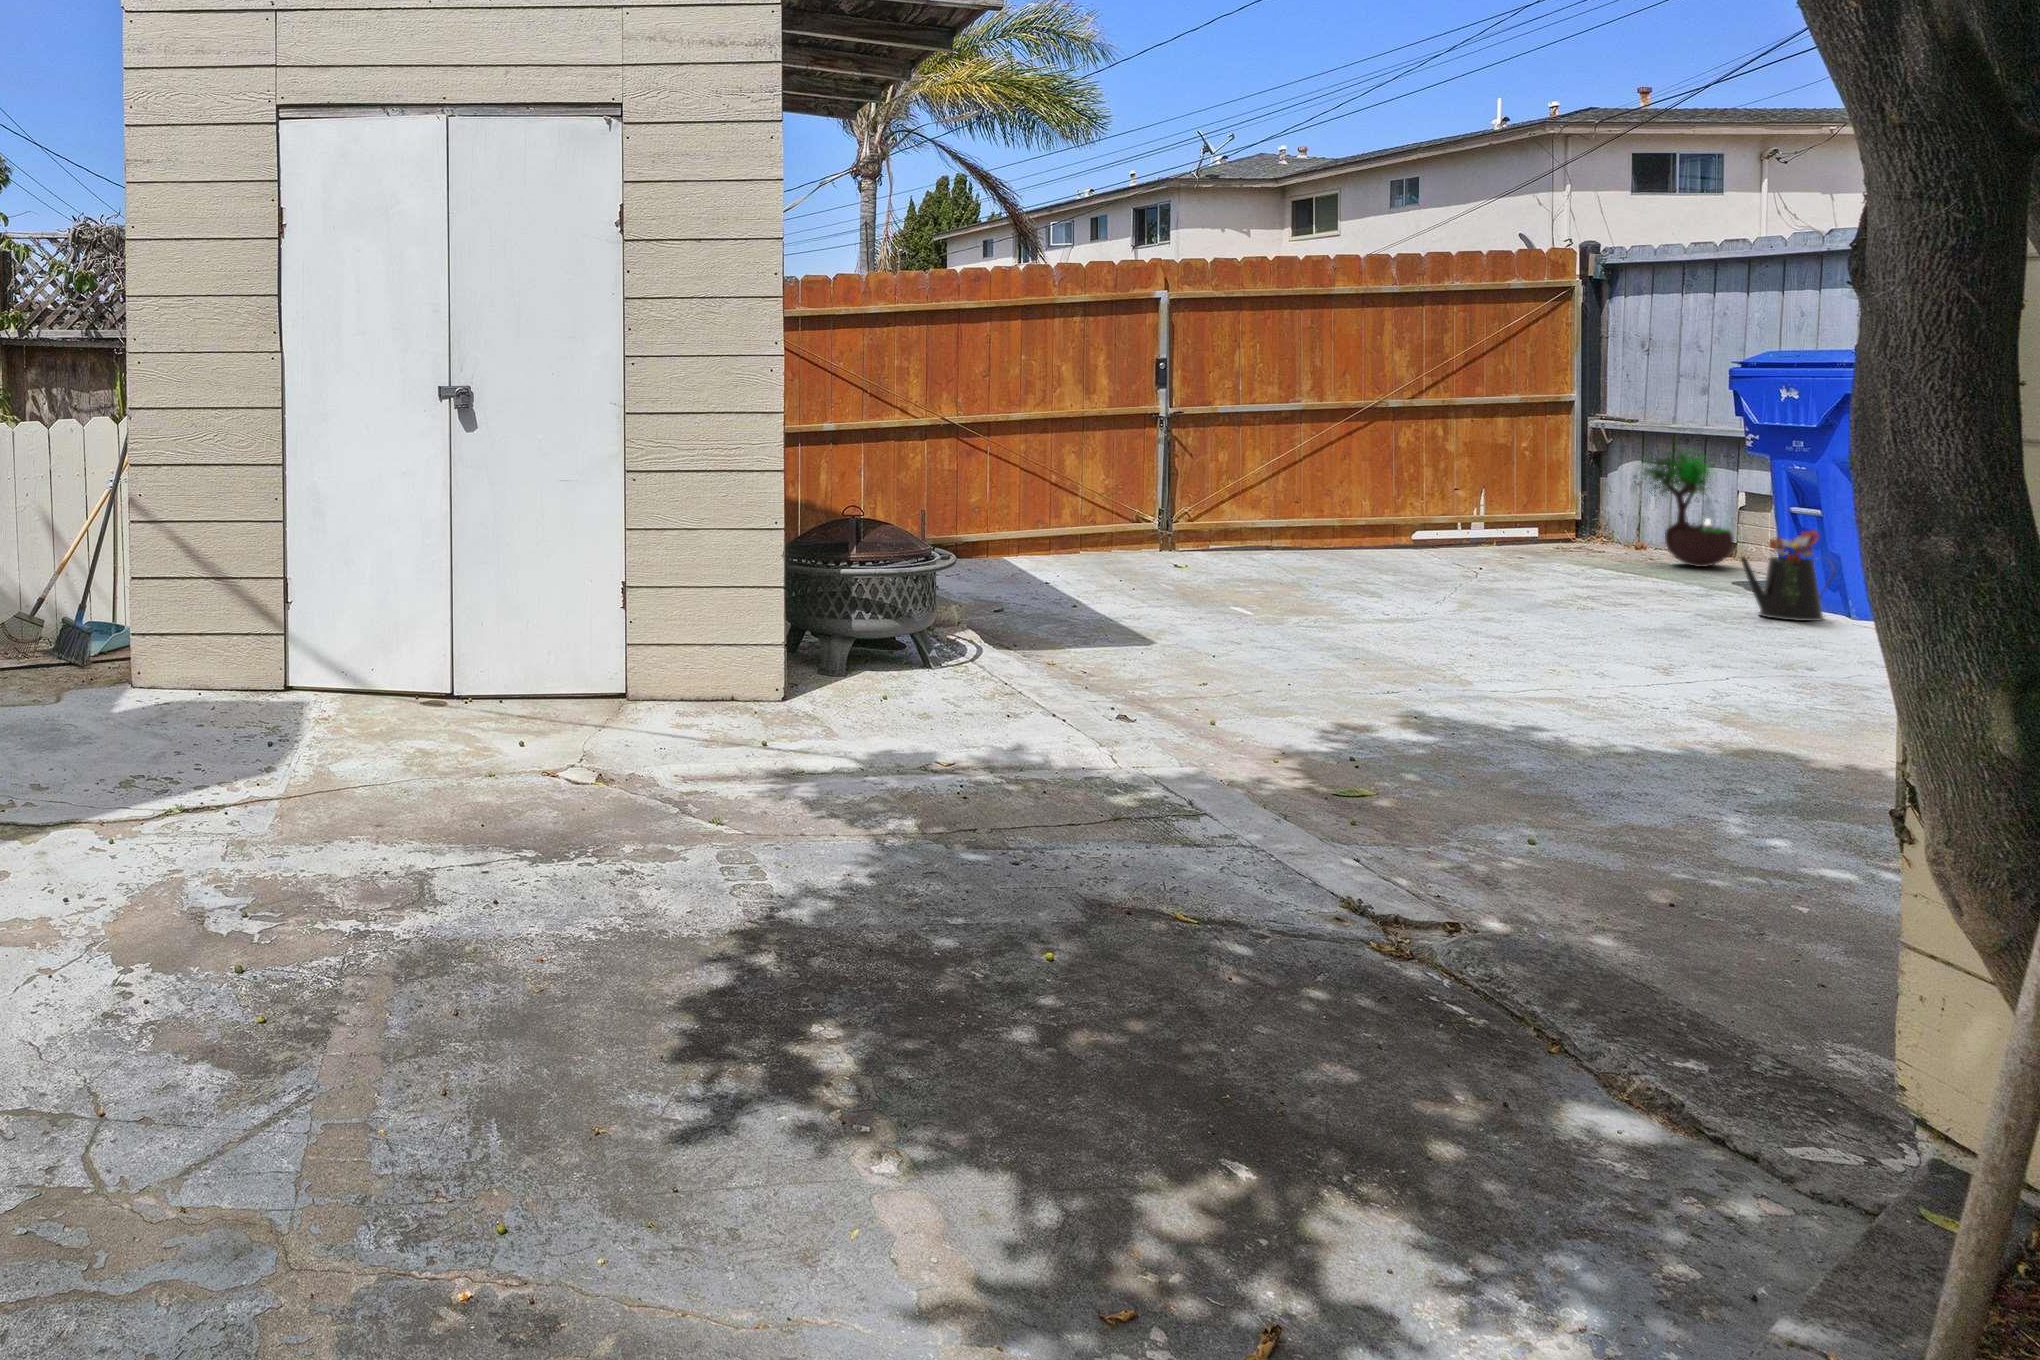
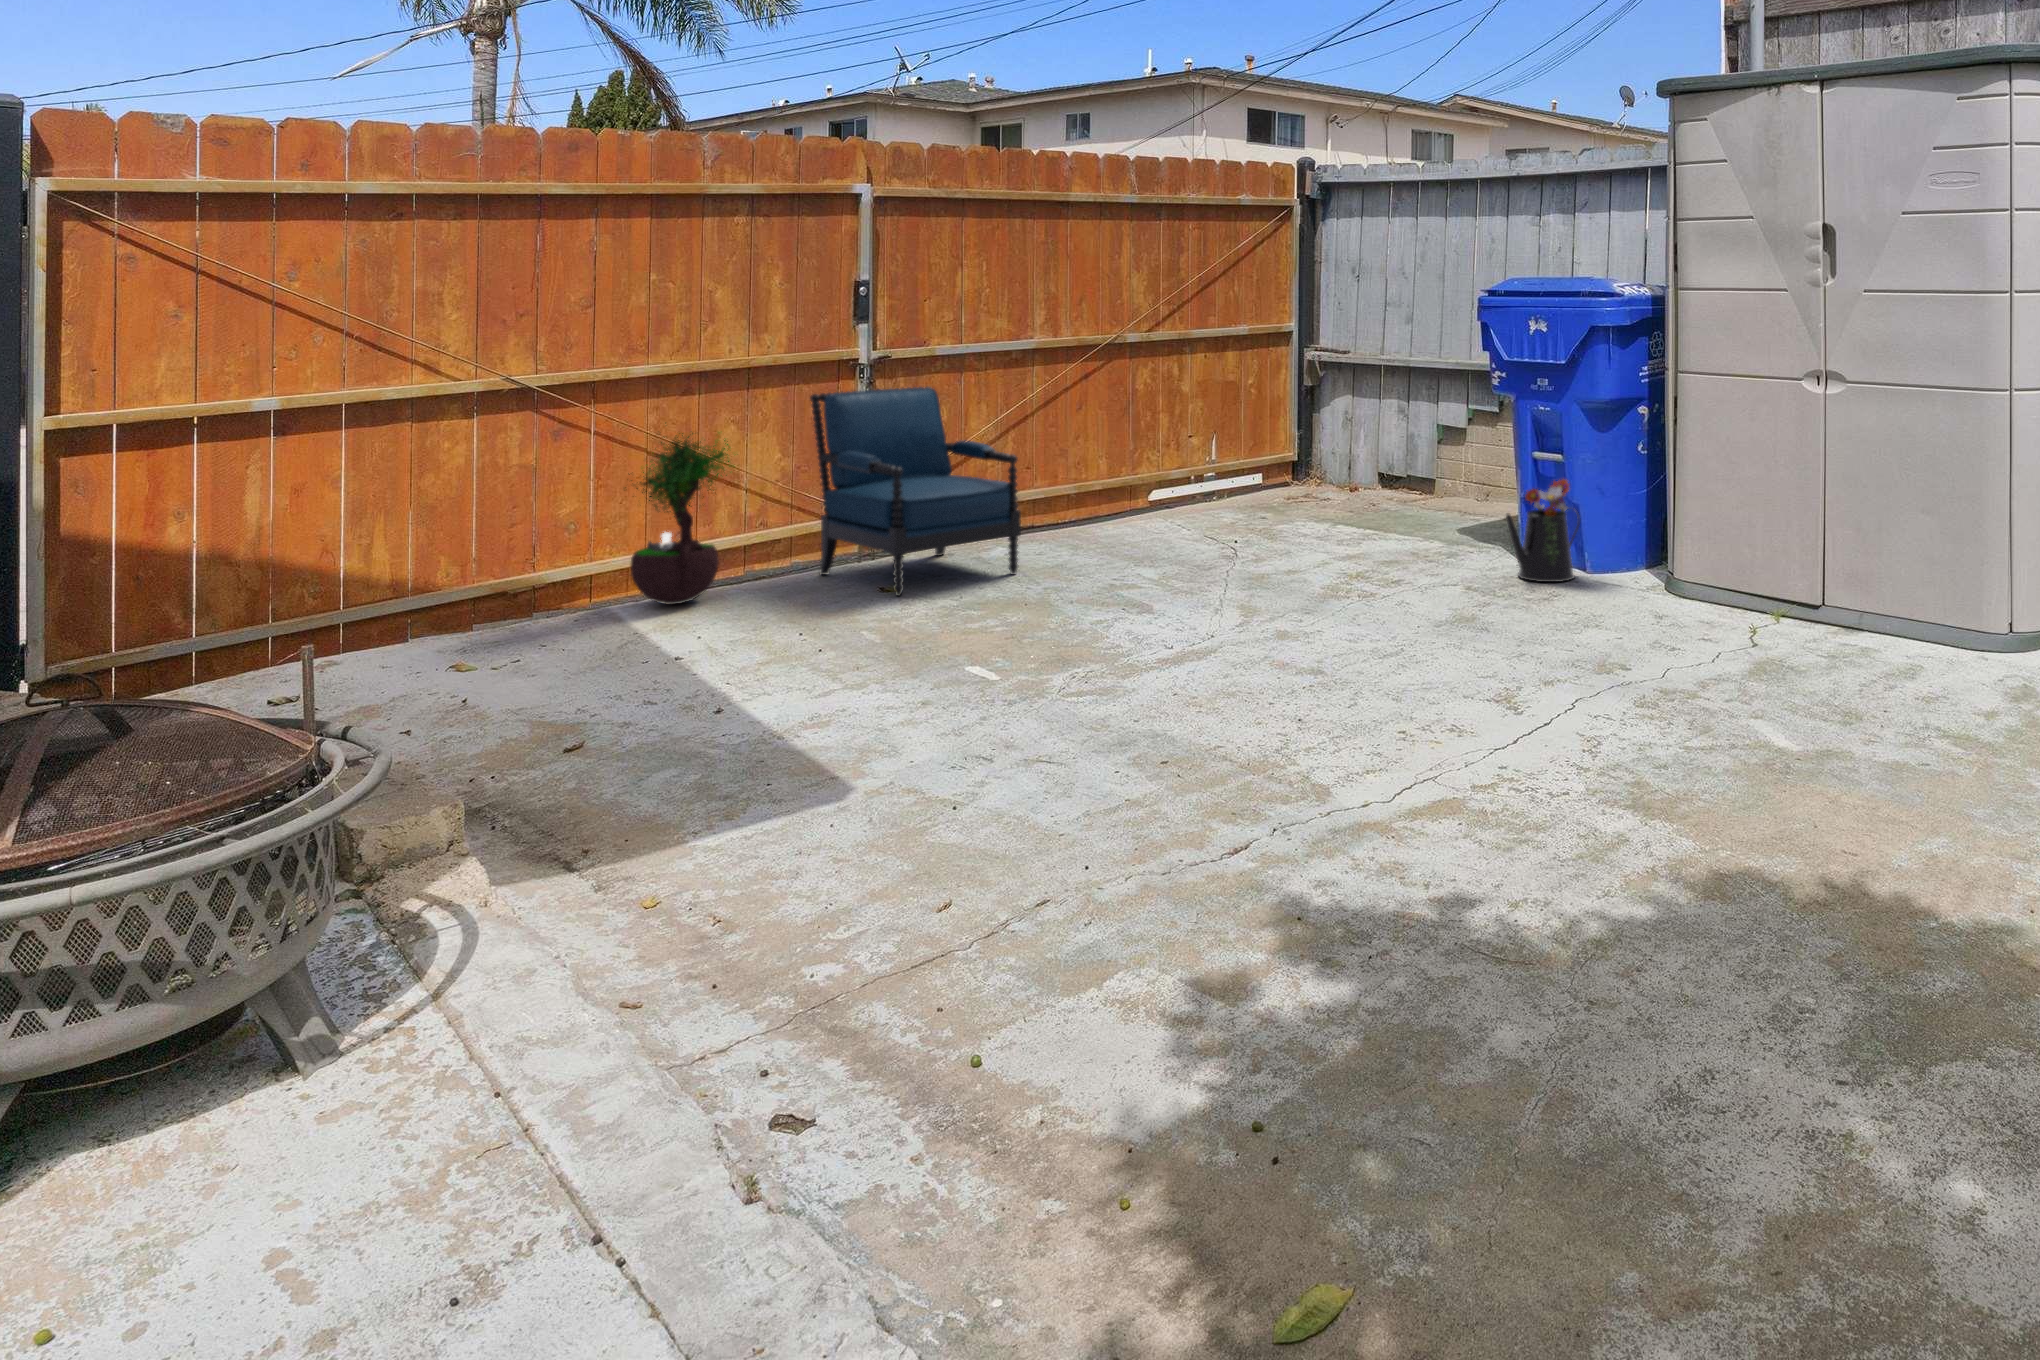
chair: none [1125,436,1283,579] -> present [810,387,1021,596]
potted tree: present [1636,446,1733,567] -> present [625,423,735,604]

